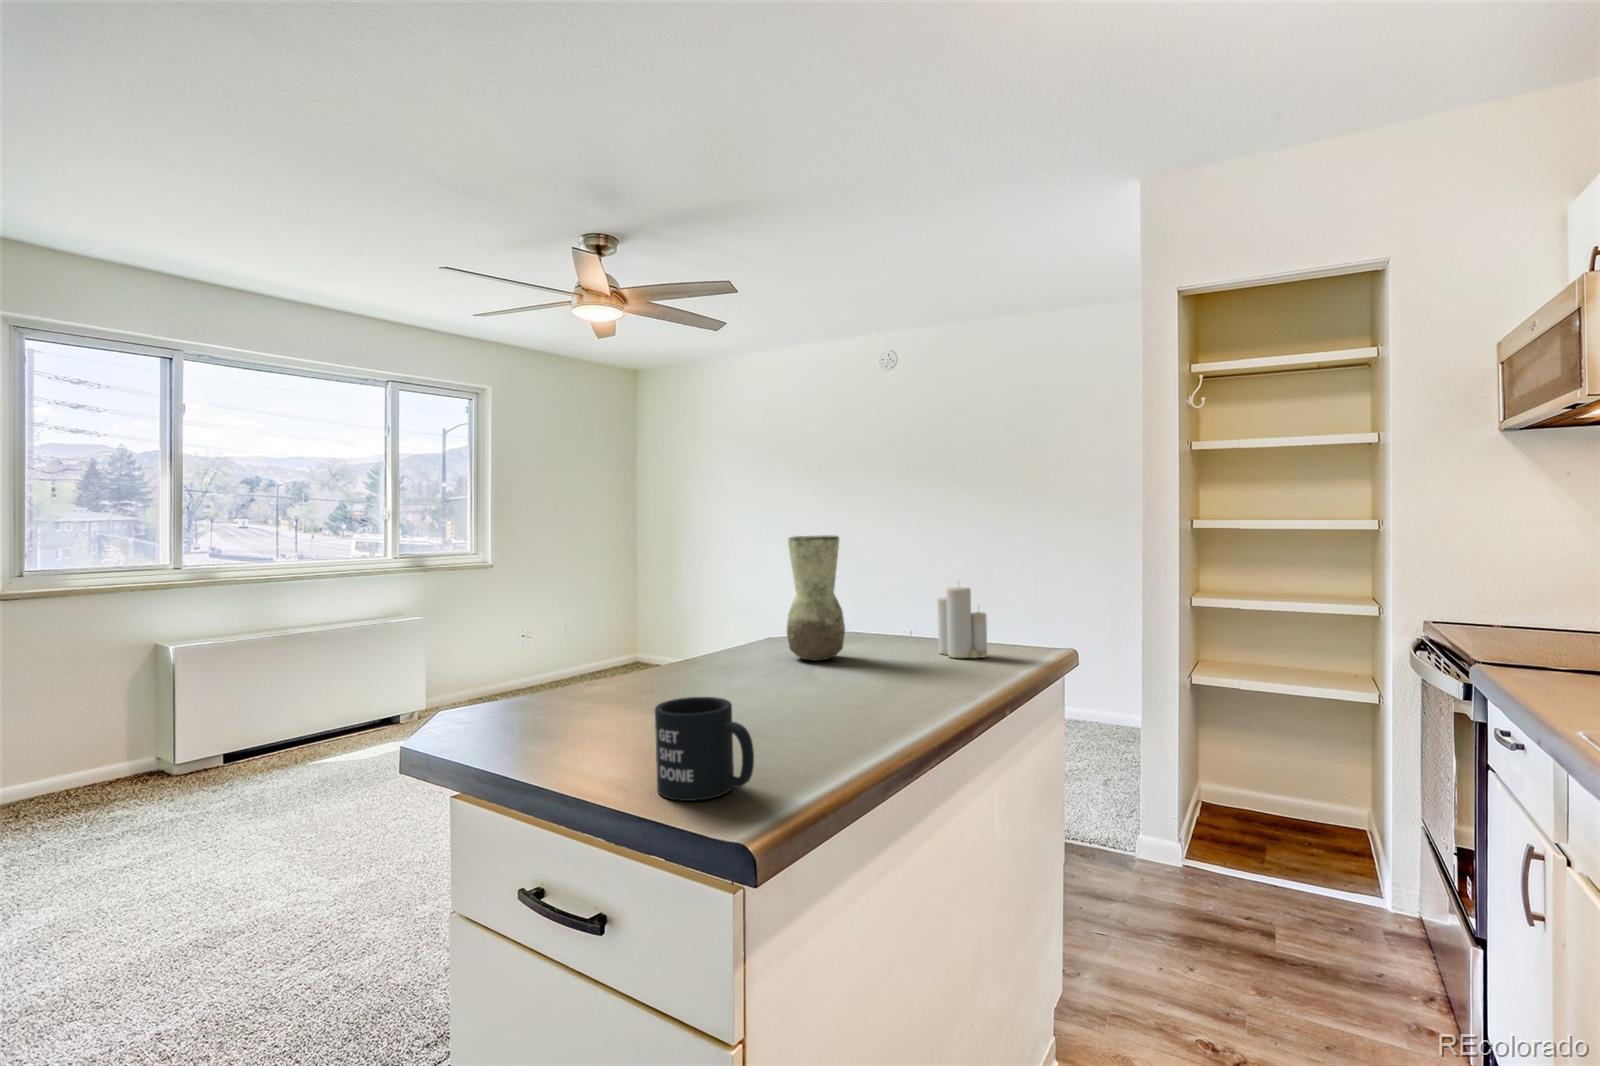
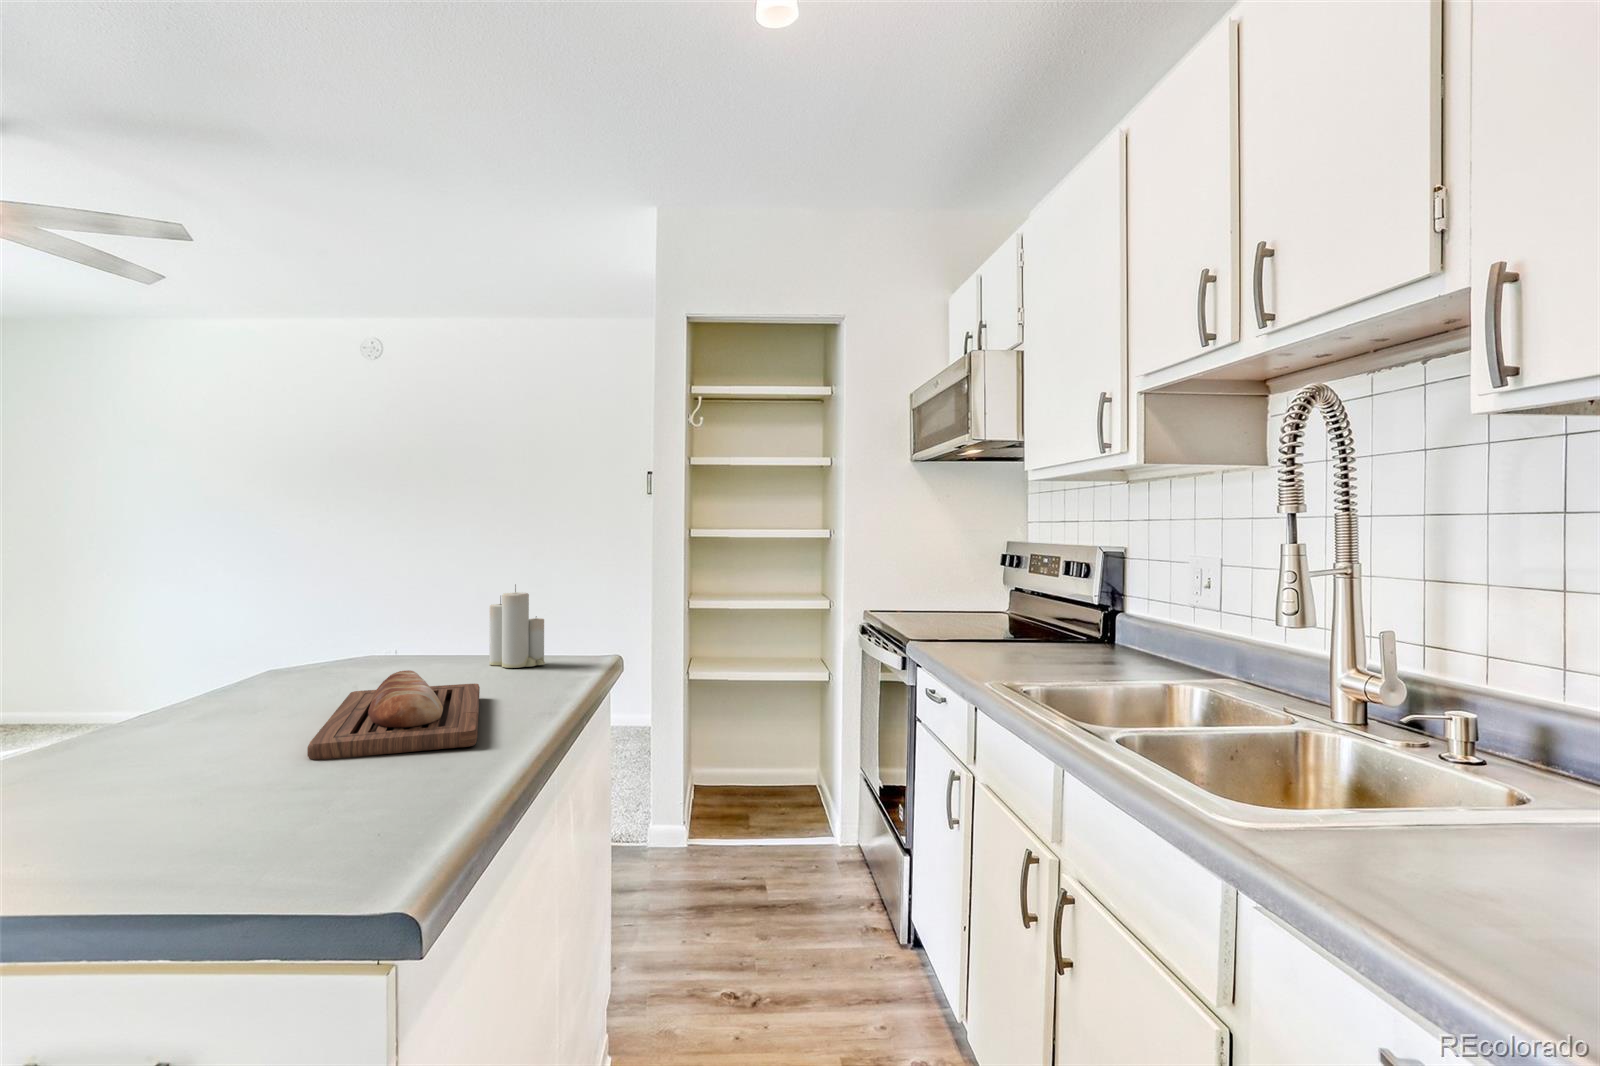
vase: present [787,535,845,661] -> none [300,535,382,684]
bread loaf: none [762,655,912,727] -> present [307,670,480,760]
mug: present [655,697,754,801] -> none [189,731,357,877]

